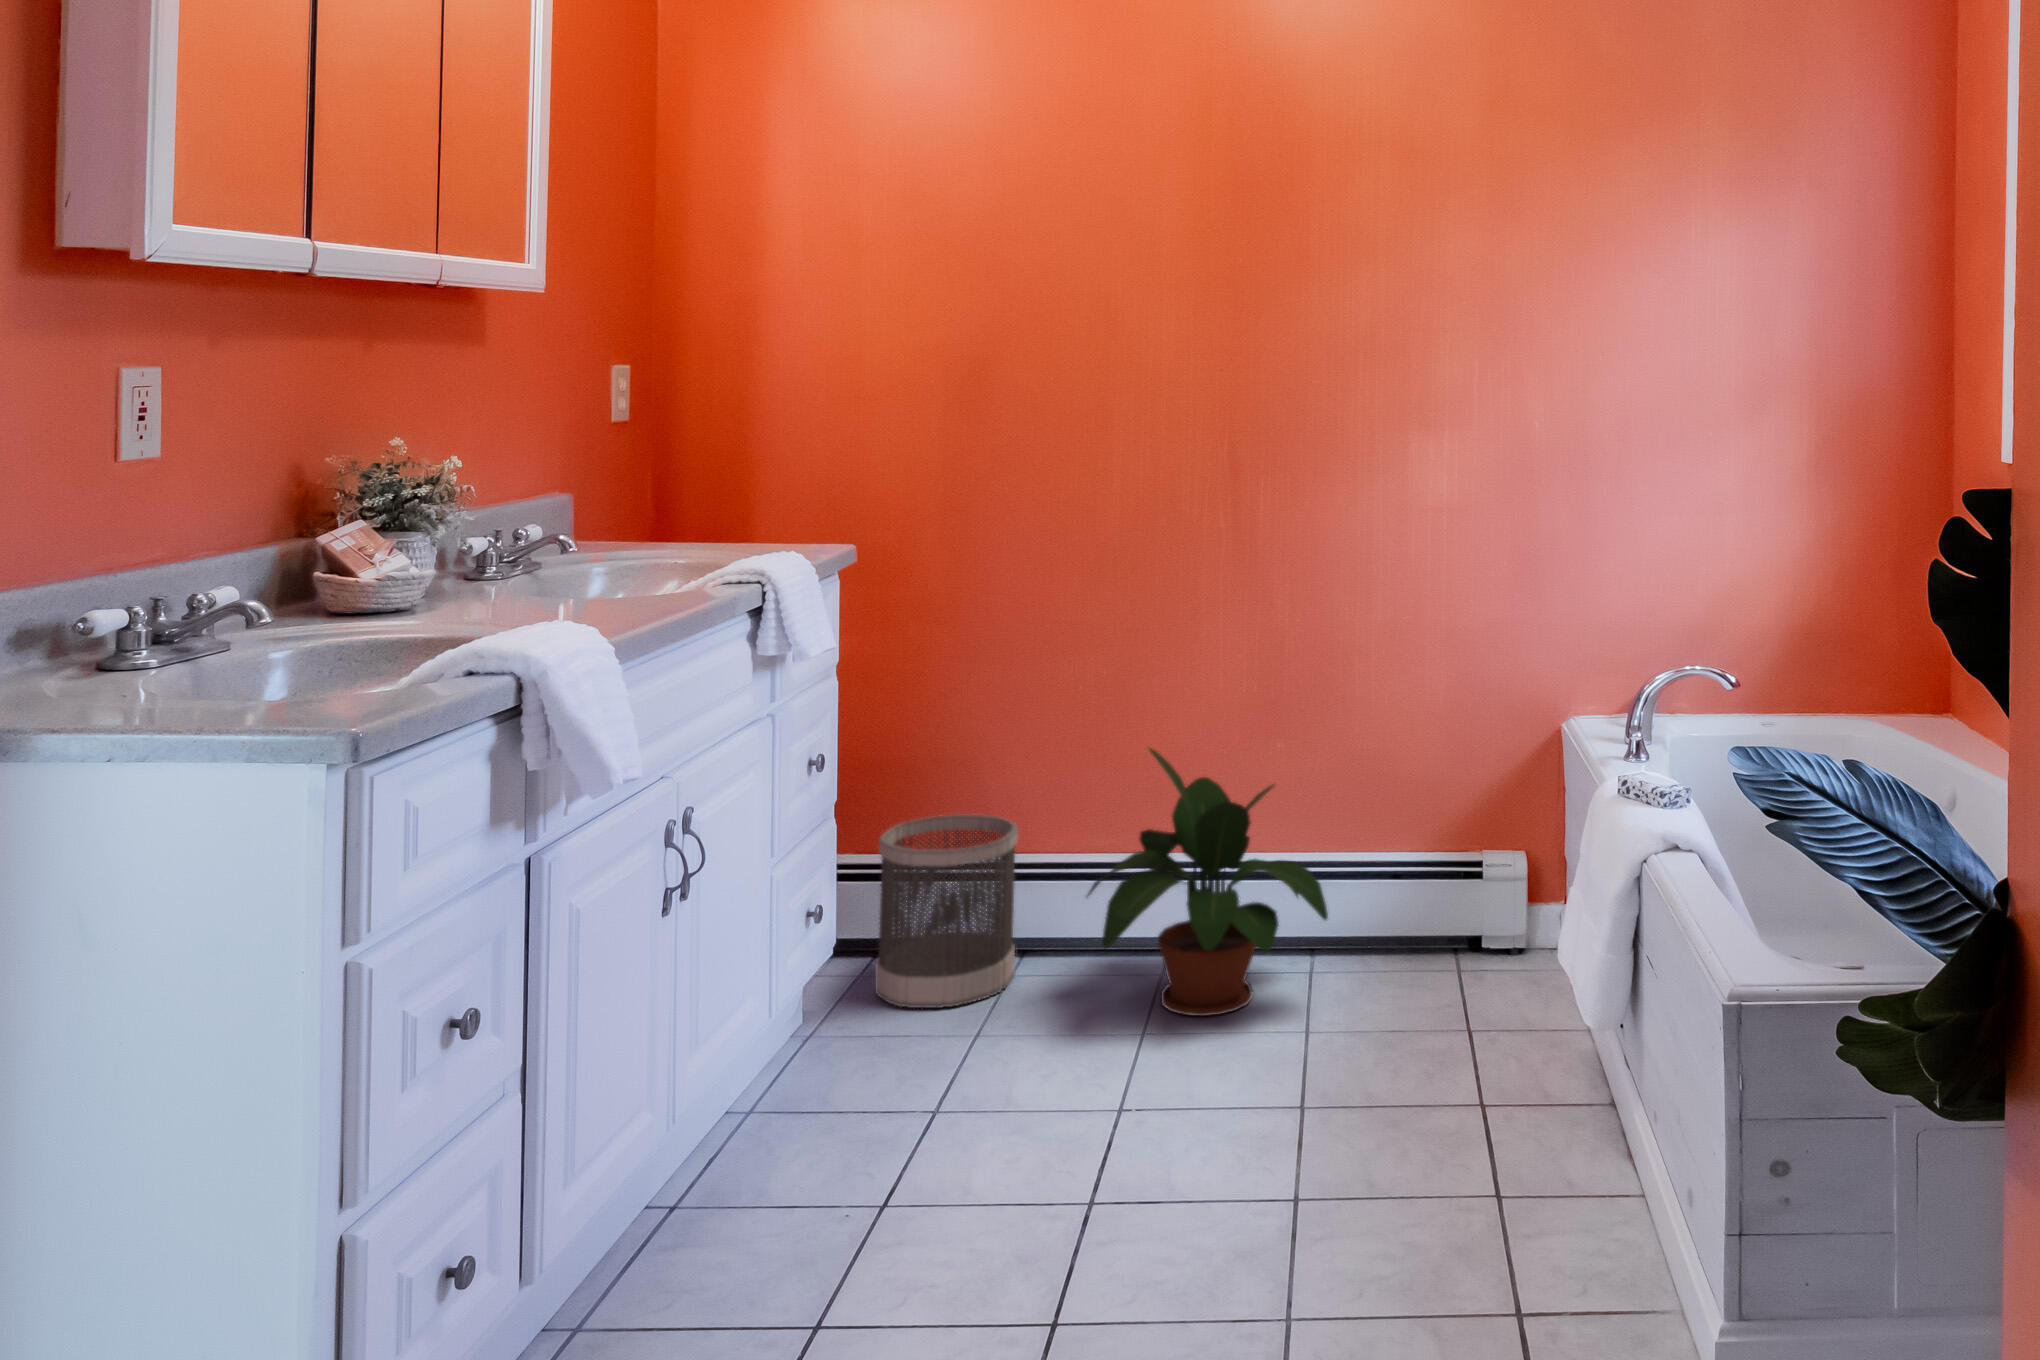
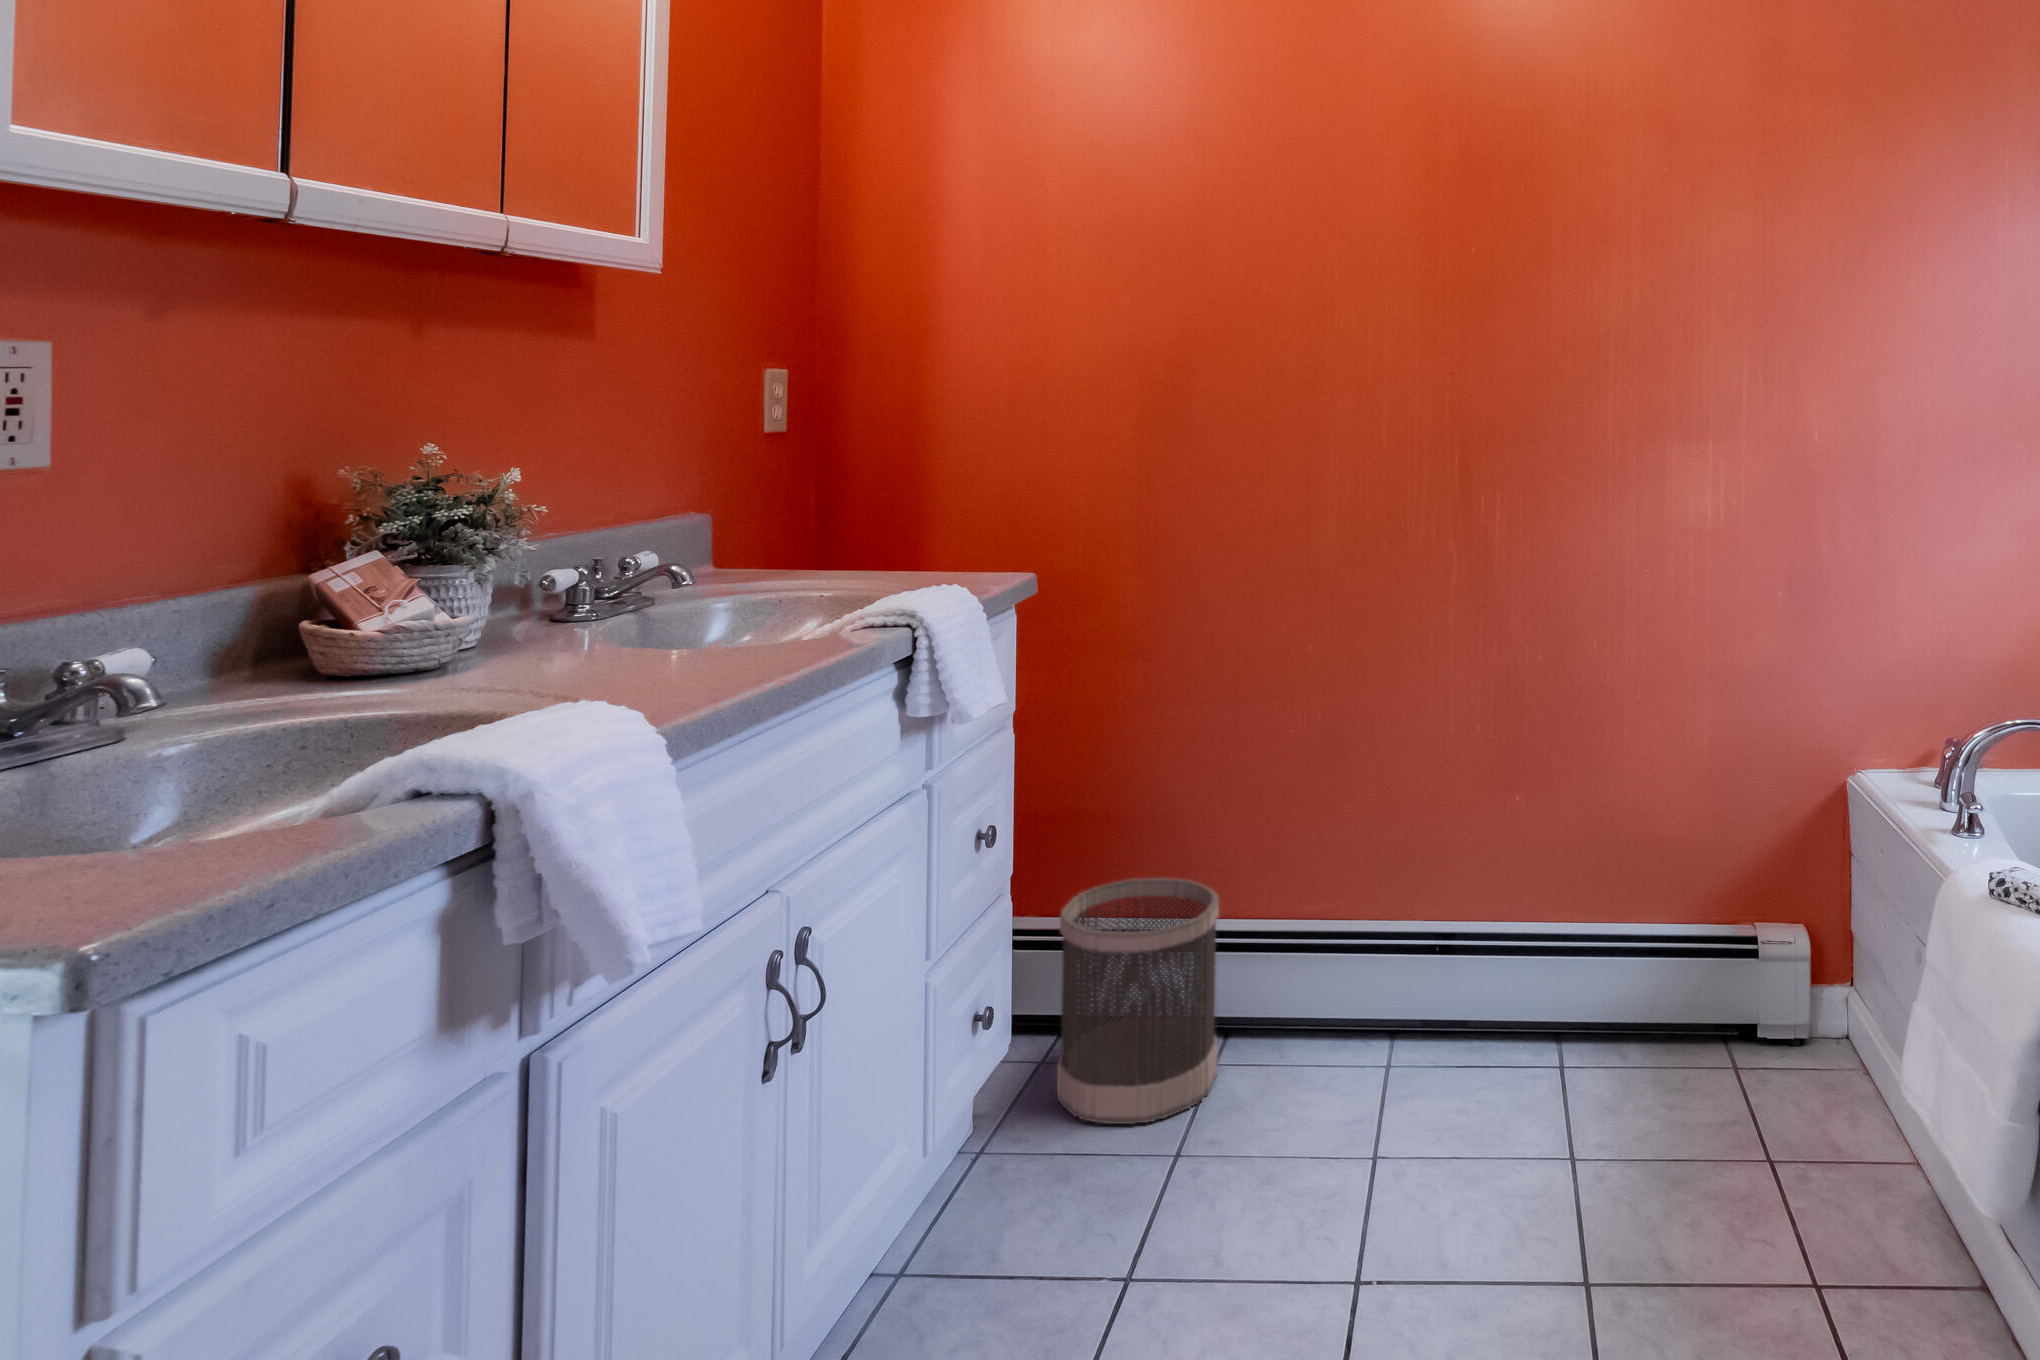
potted plant: present [1088,748,1328,1016] -> none [1300,808,1597,1144]

